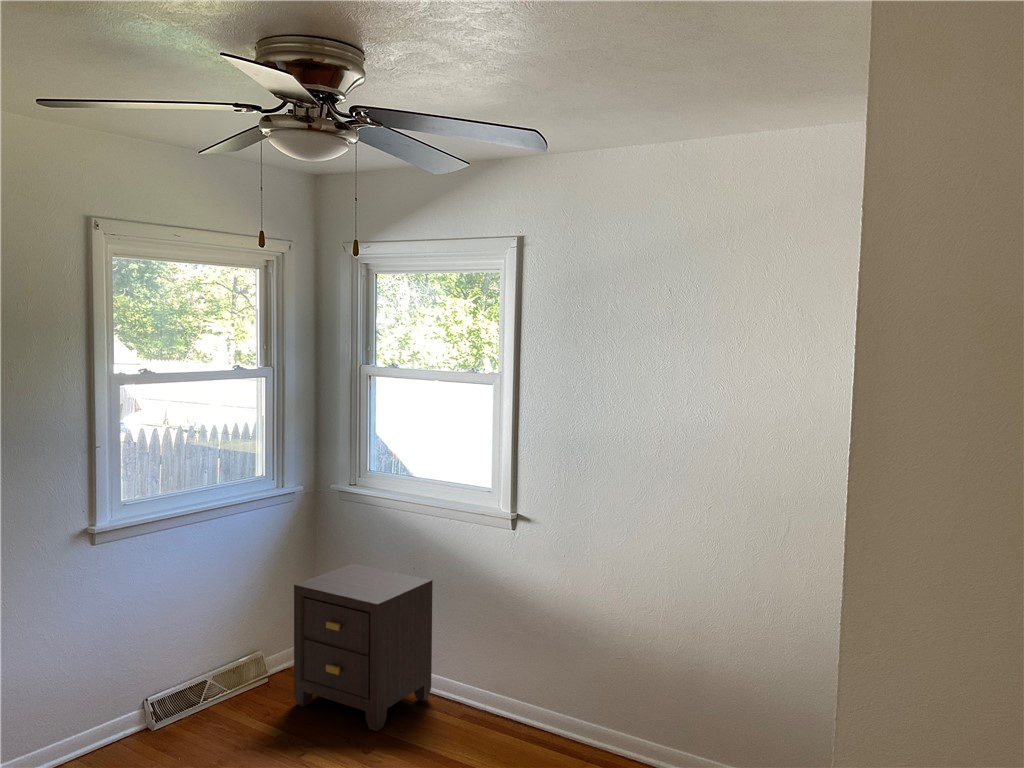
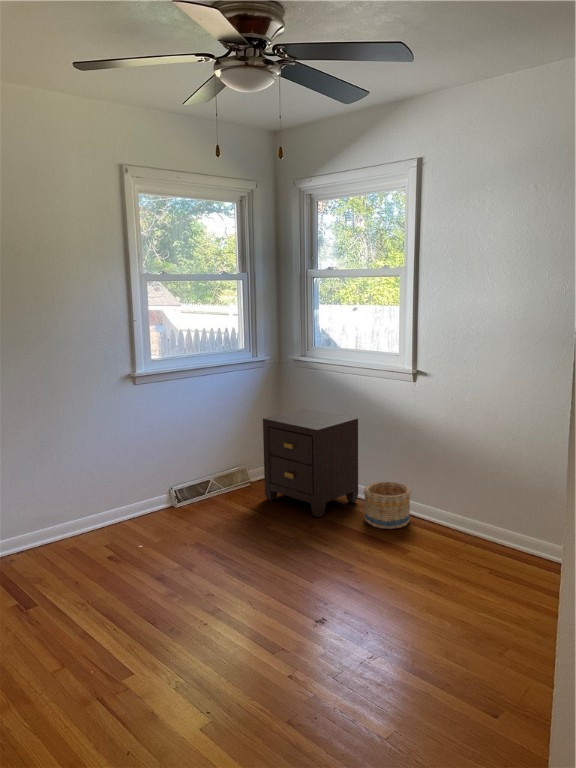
basket: none [443,671,508,743] -> present [364,482,411,529]

